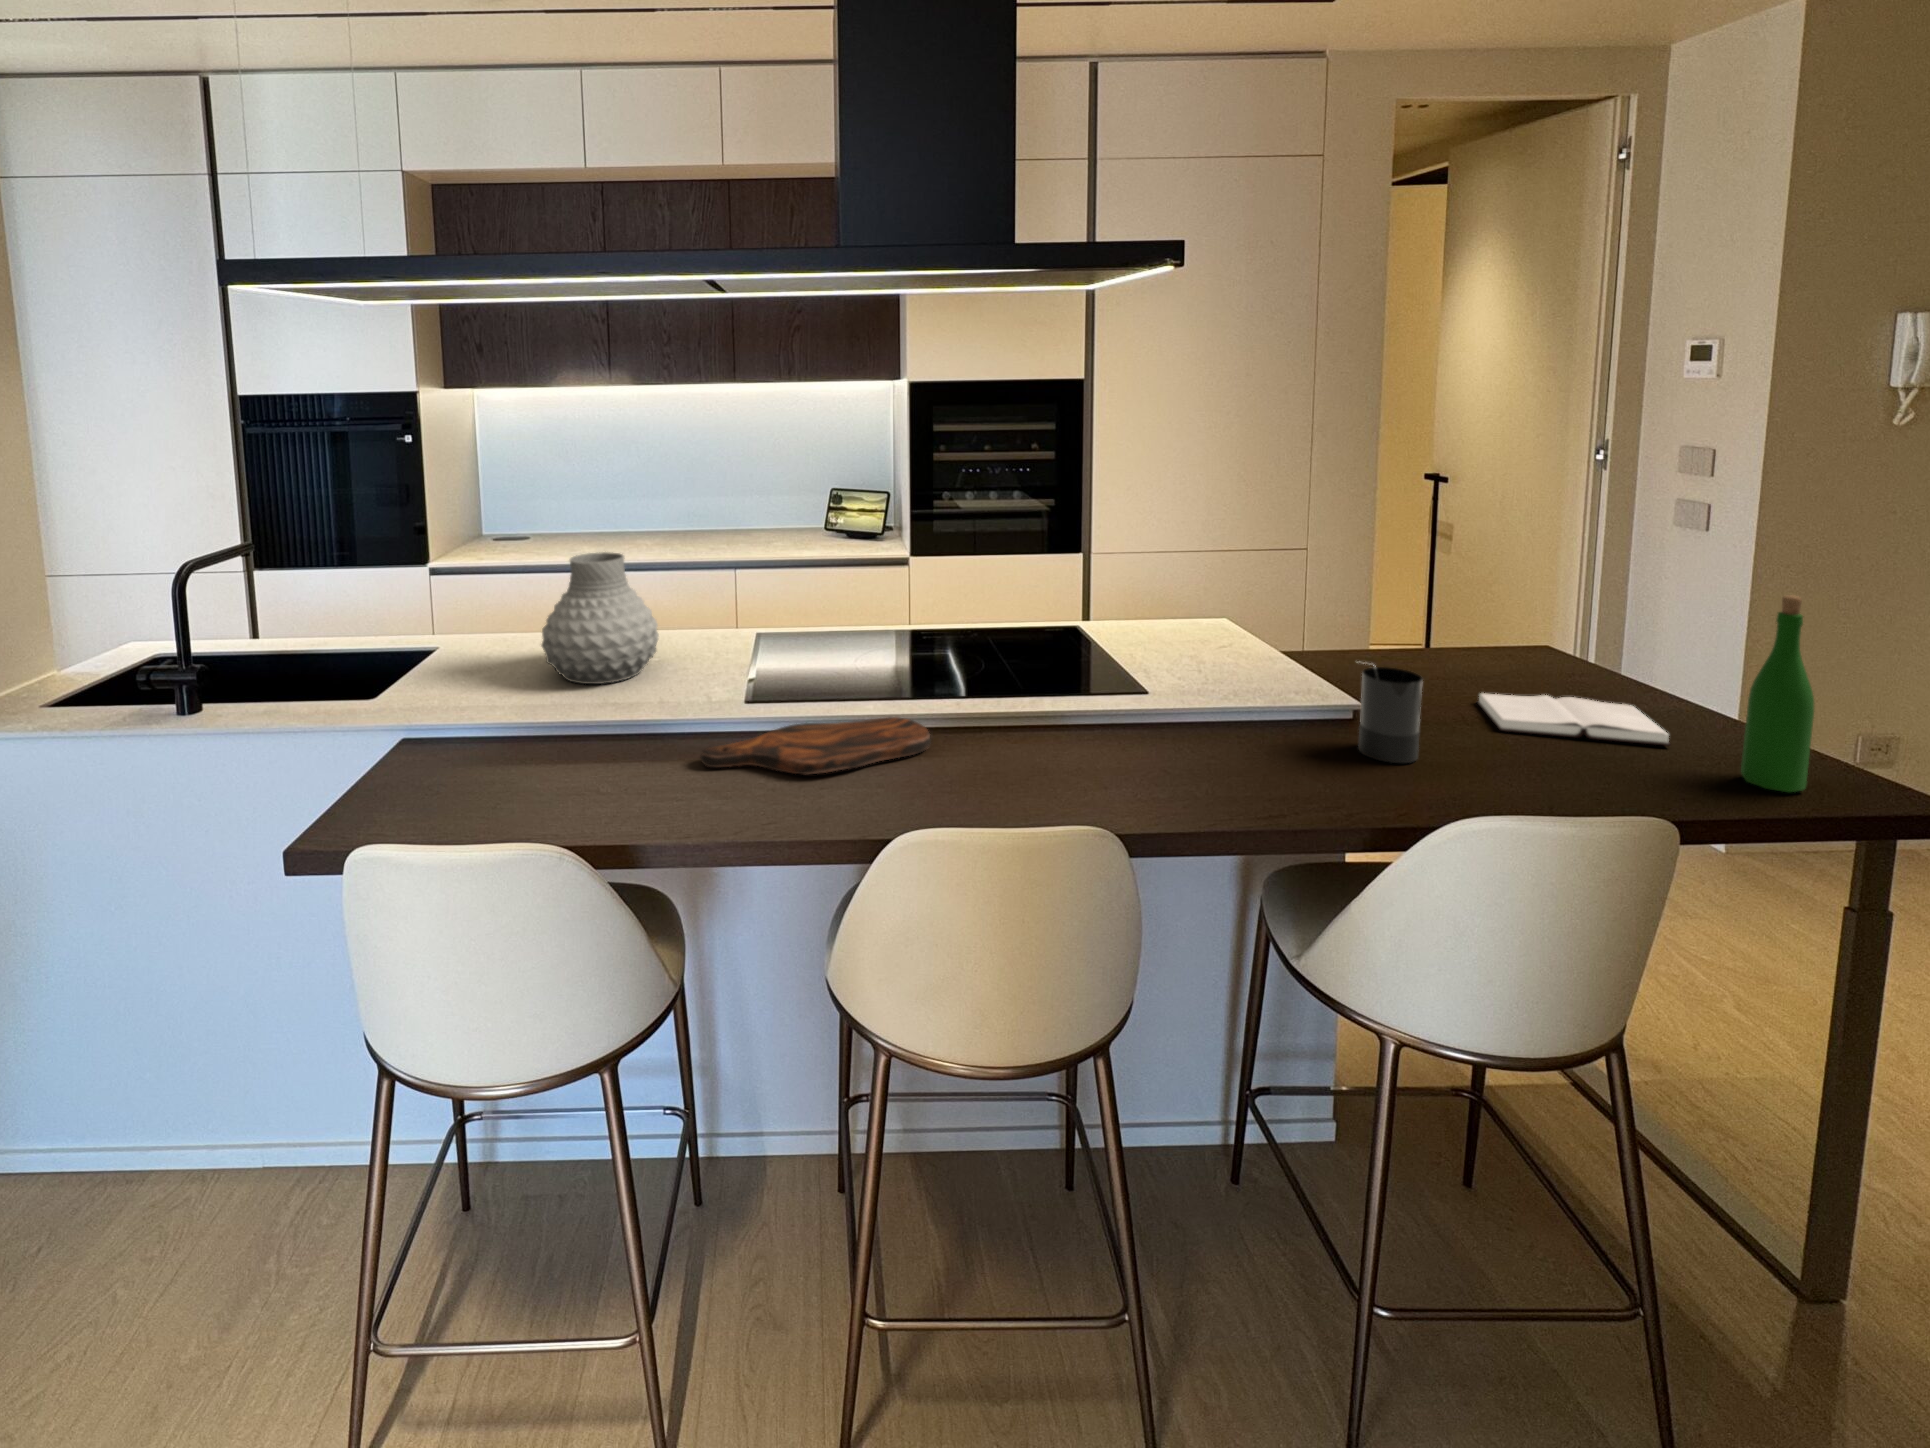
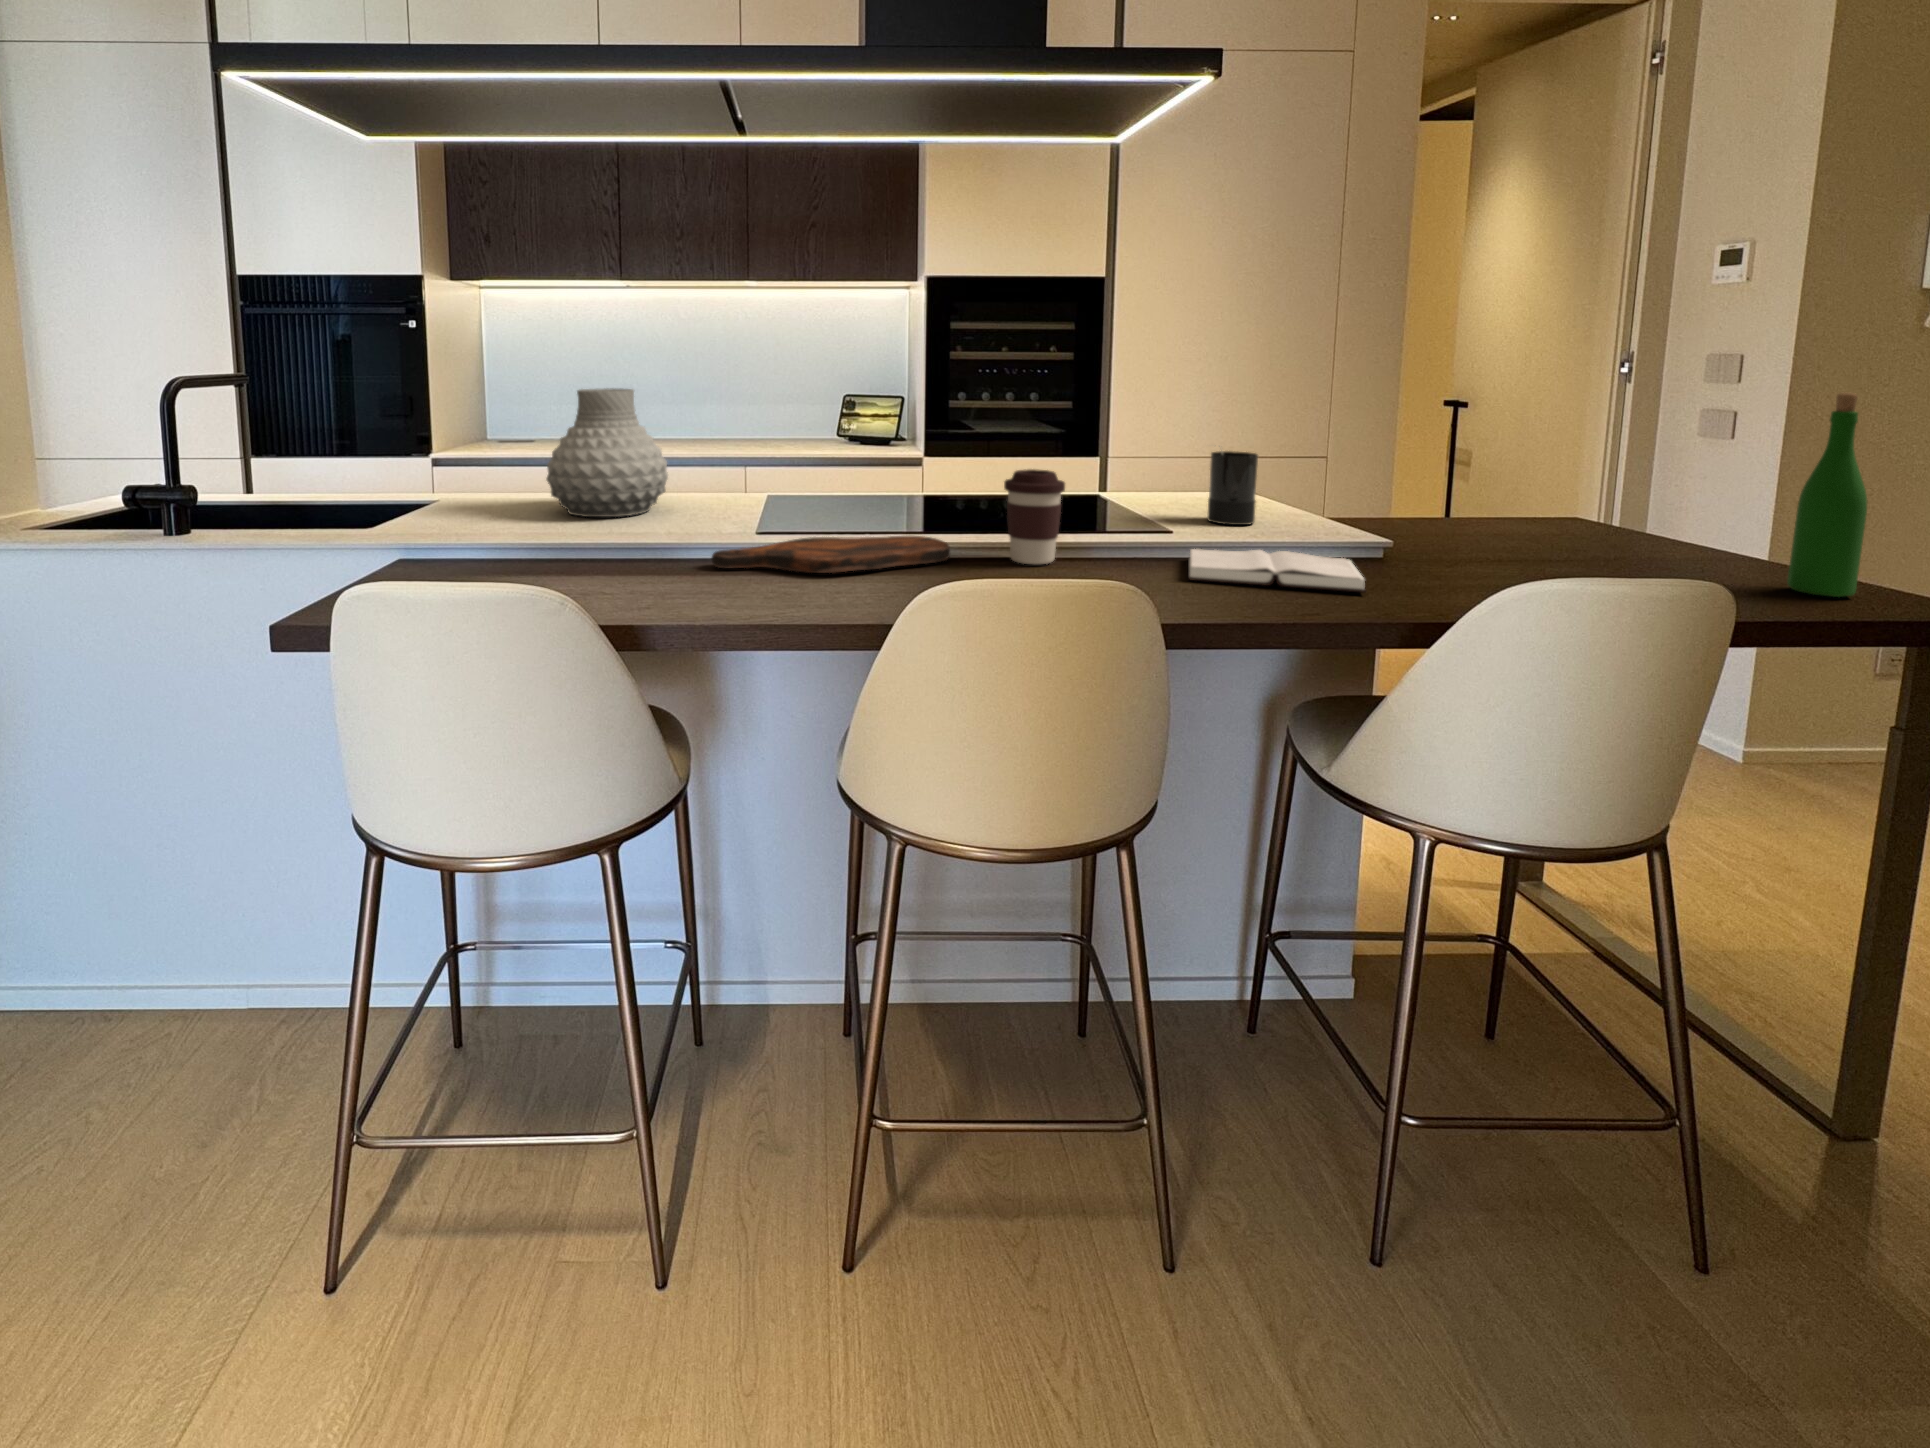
coffee cup: none [981,658,1040,754] -> present [1004,469,1065,564]
candle: present [1358,667,1423,763] -> present [1207,446,1258,525]
hardback book: present [1477,693,1670,746] -> present [1188,549,1366,592]

